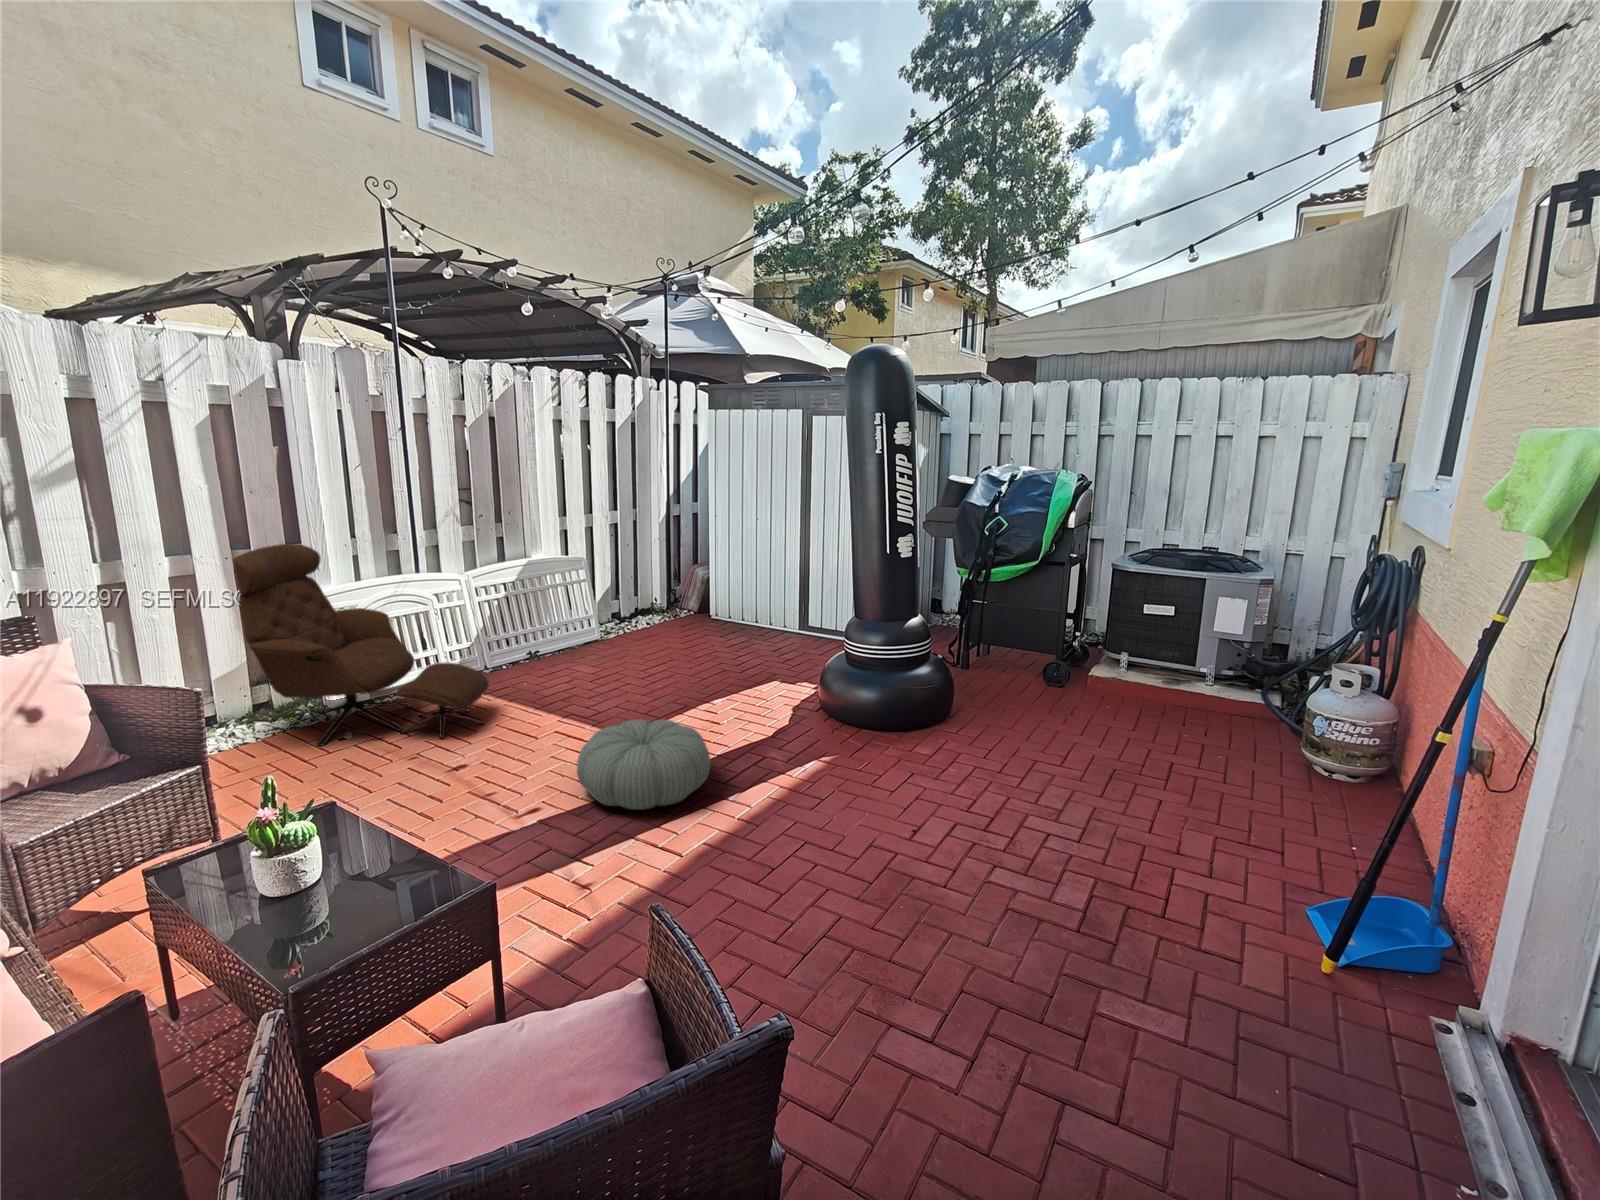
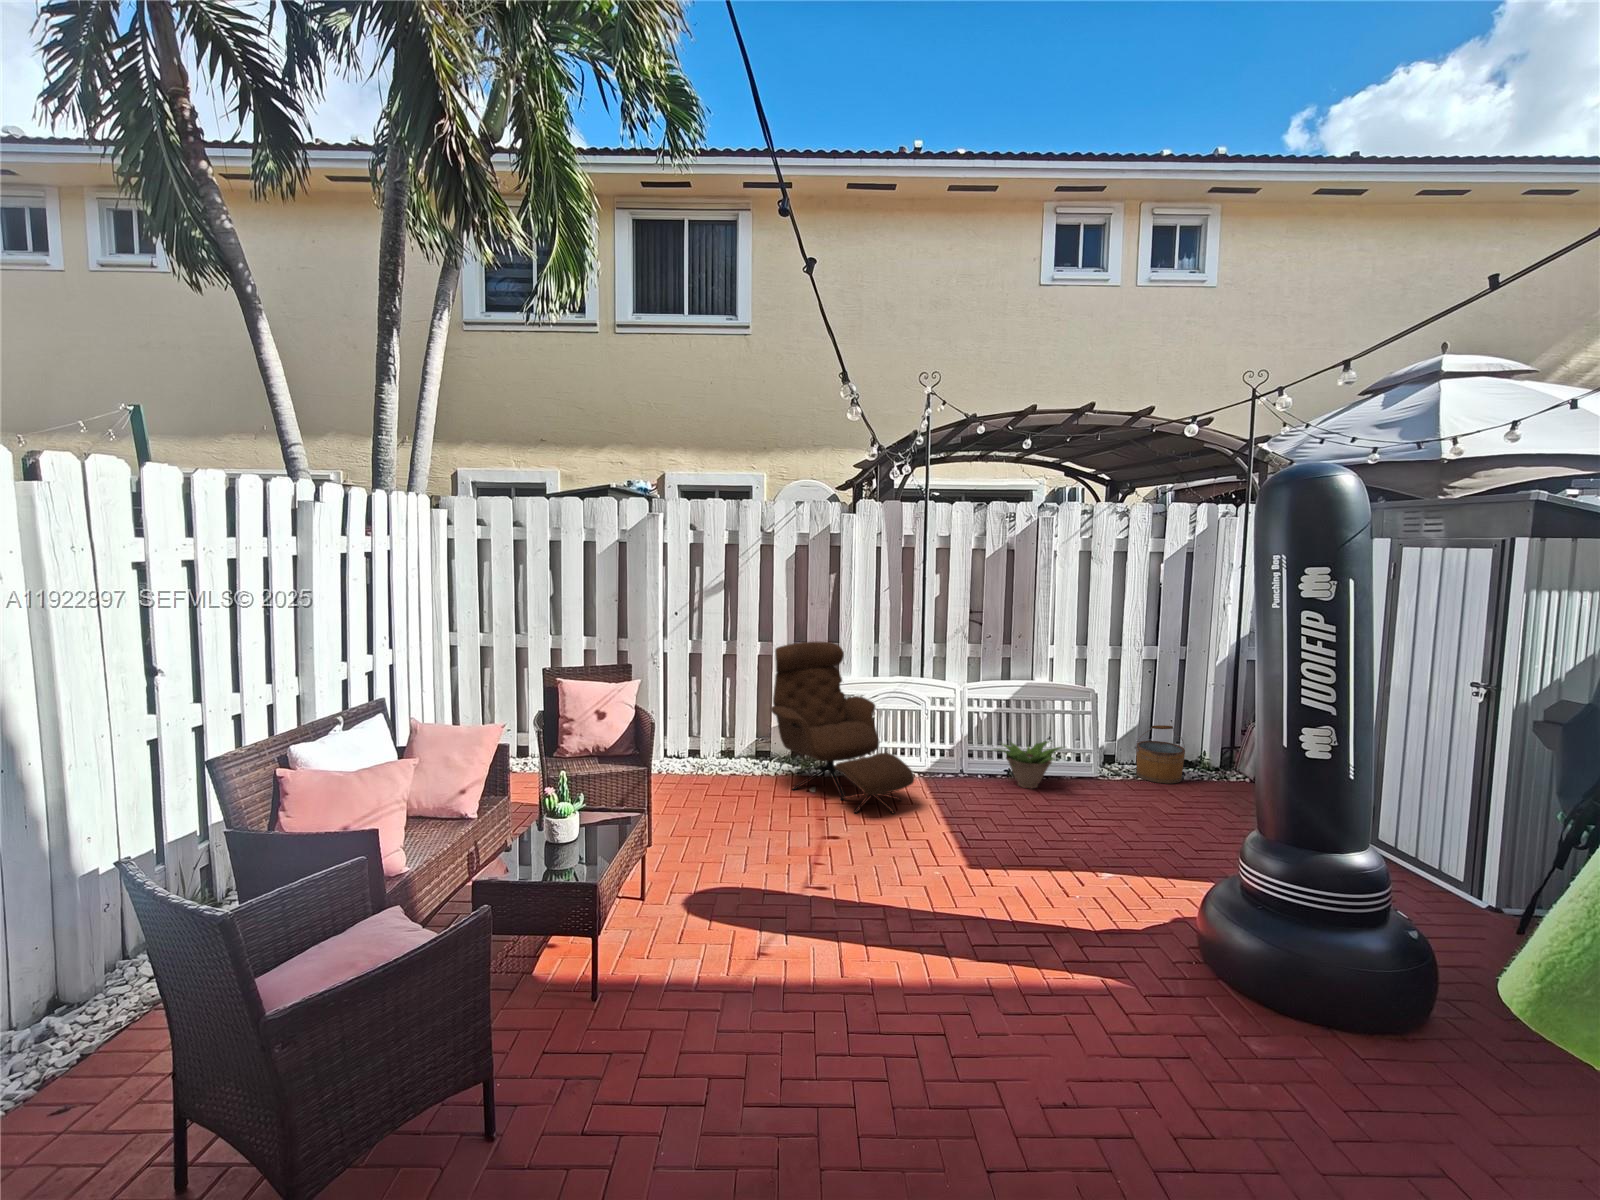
bucket: none [615,580,655,631] -> present [1136,725,1185,784]
decorative plant: none [514,613,591,664] -> present [995,741,1063,788]
pouf: present [577,719,711,810] -> none [850,843,978,937]

